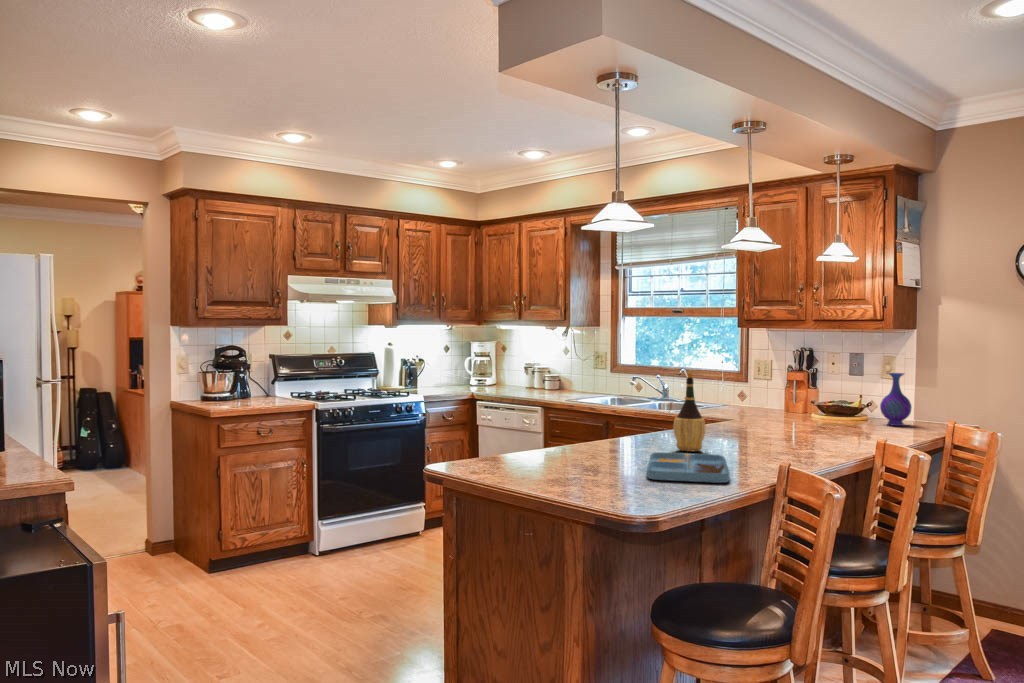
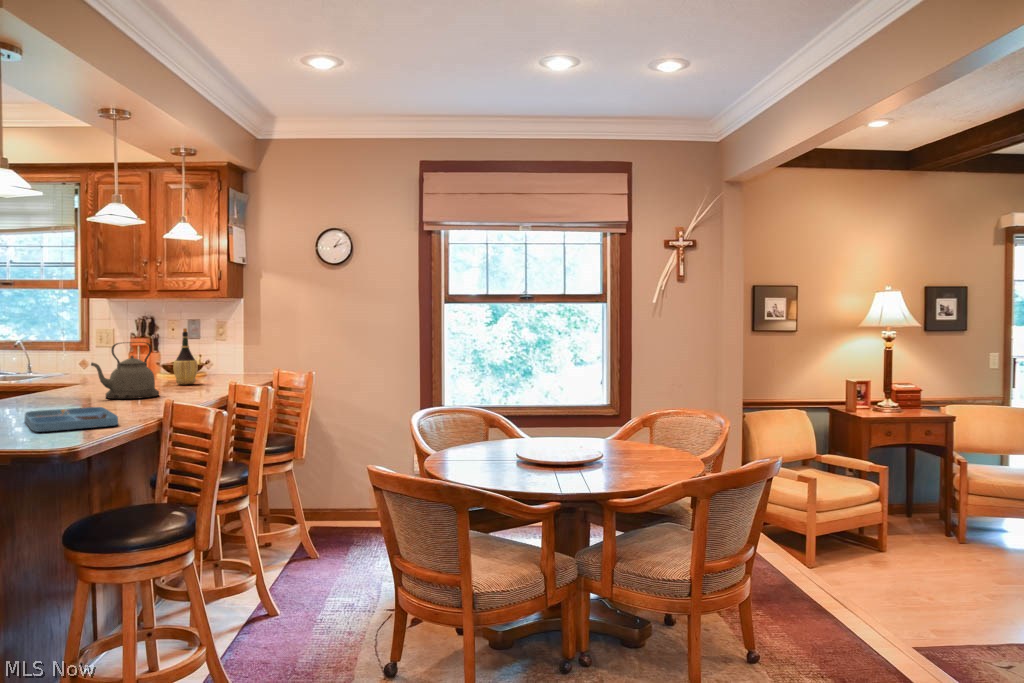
wine bottle: present [673,373,705,452] -> present [173,328,198,384]
vase: present [880,373,911,426] -> none [218,335,243,378]
kettle: none [727,382,798,446] -> present [91,342,159,399]

